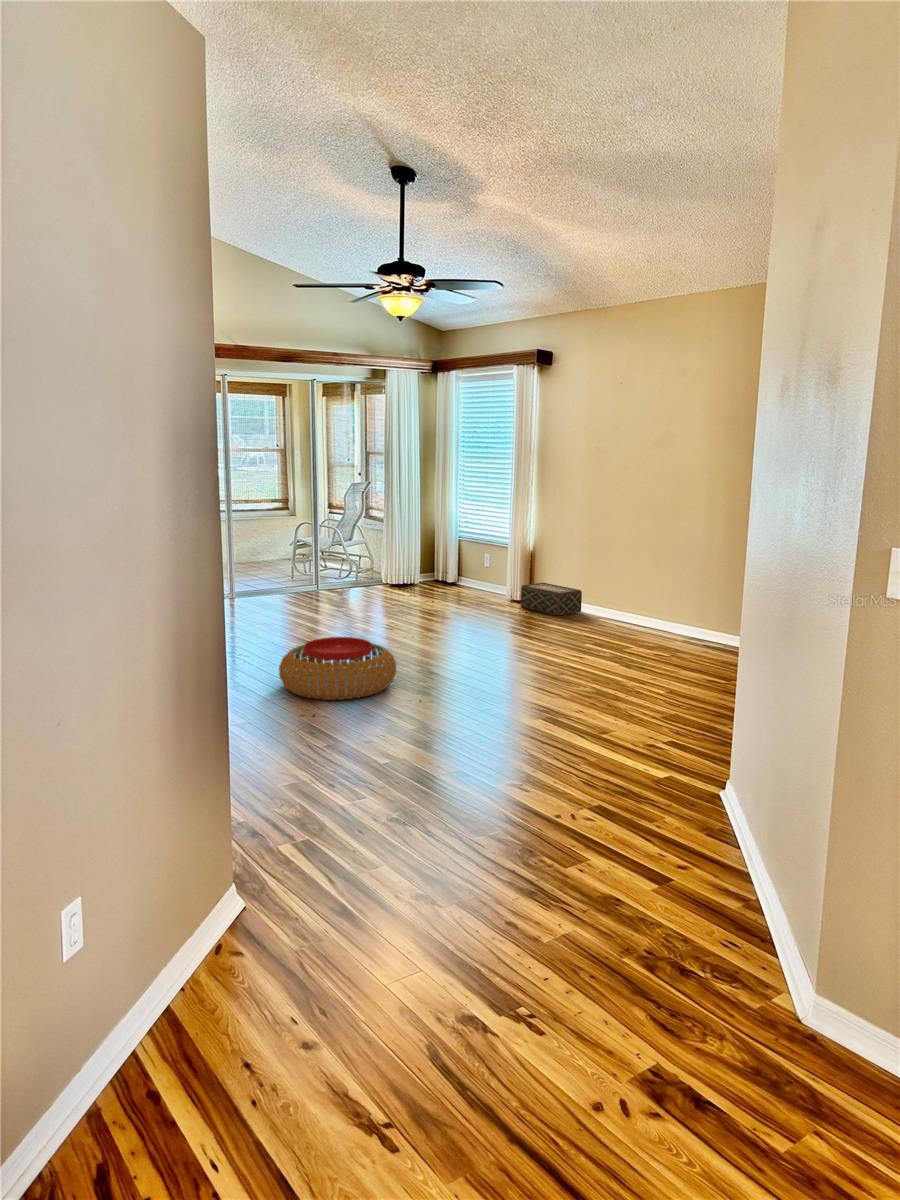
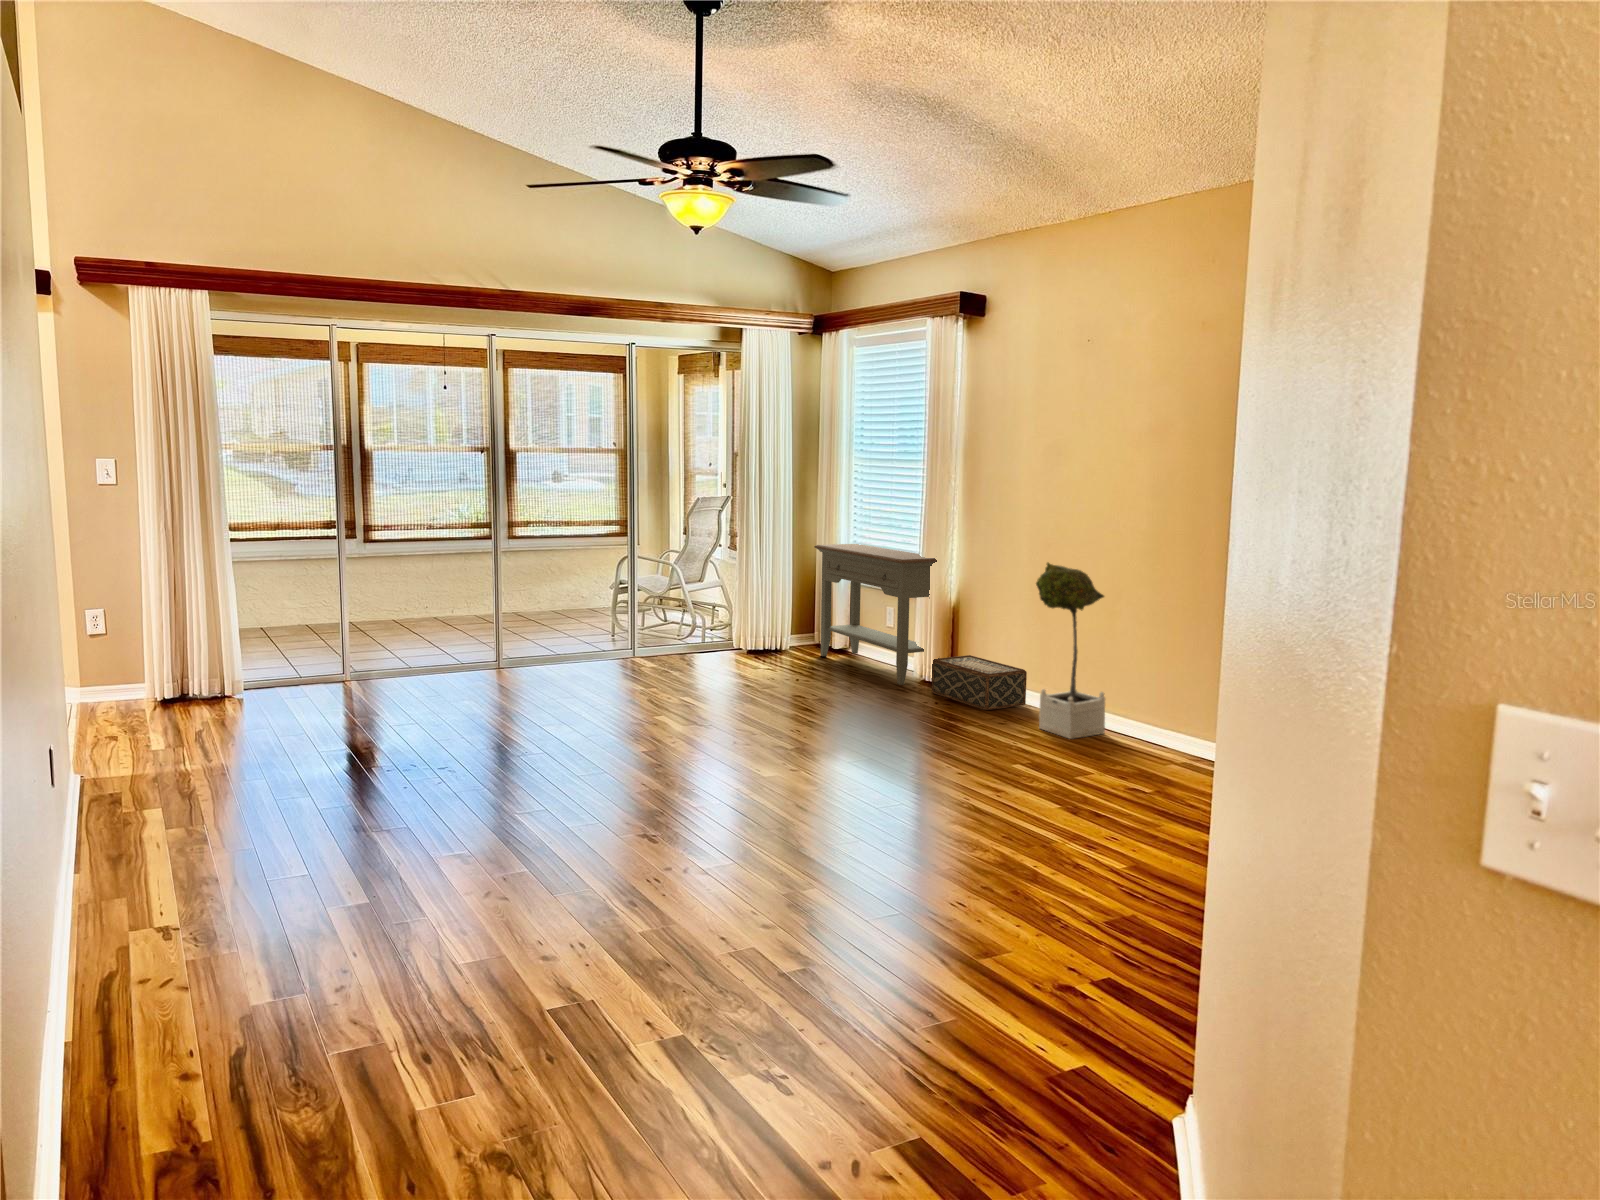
console table: none [436,513,527,603] -> present [814,544,937,685]
potted tree: none [591,522,634,630] -> present [1036,563,1105,739]
pouf: present [279,637,397,700] -> none [468,747,666,858]

